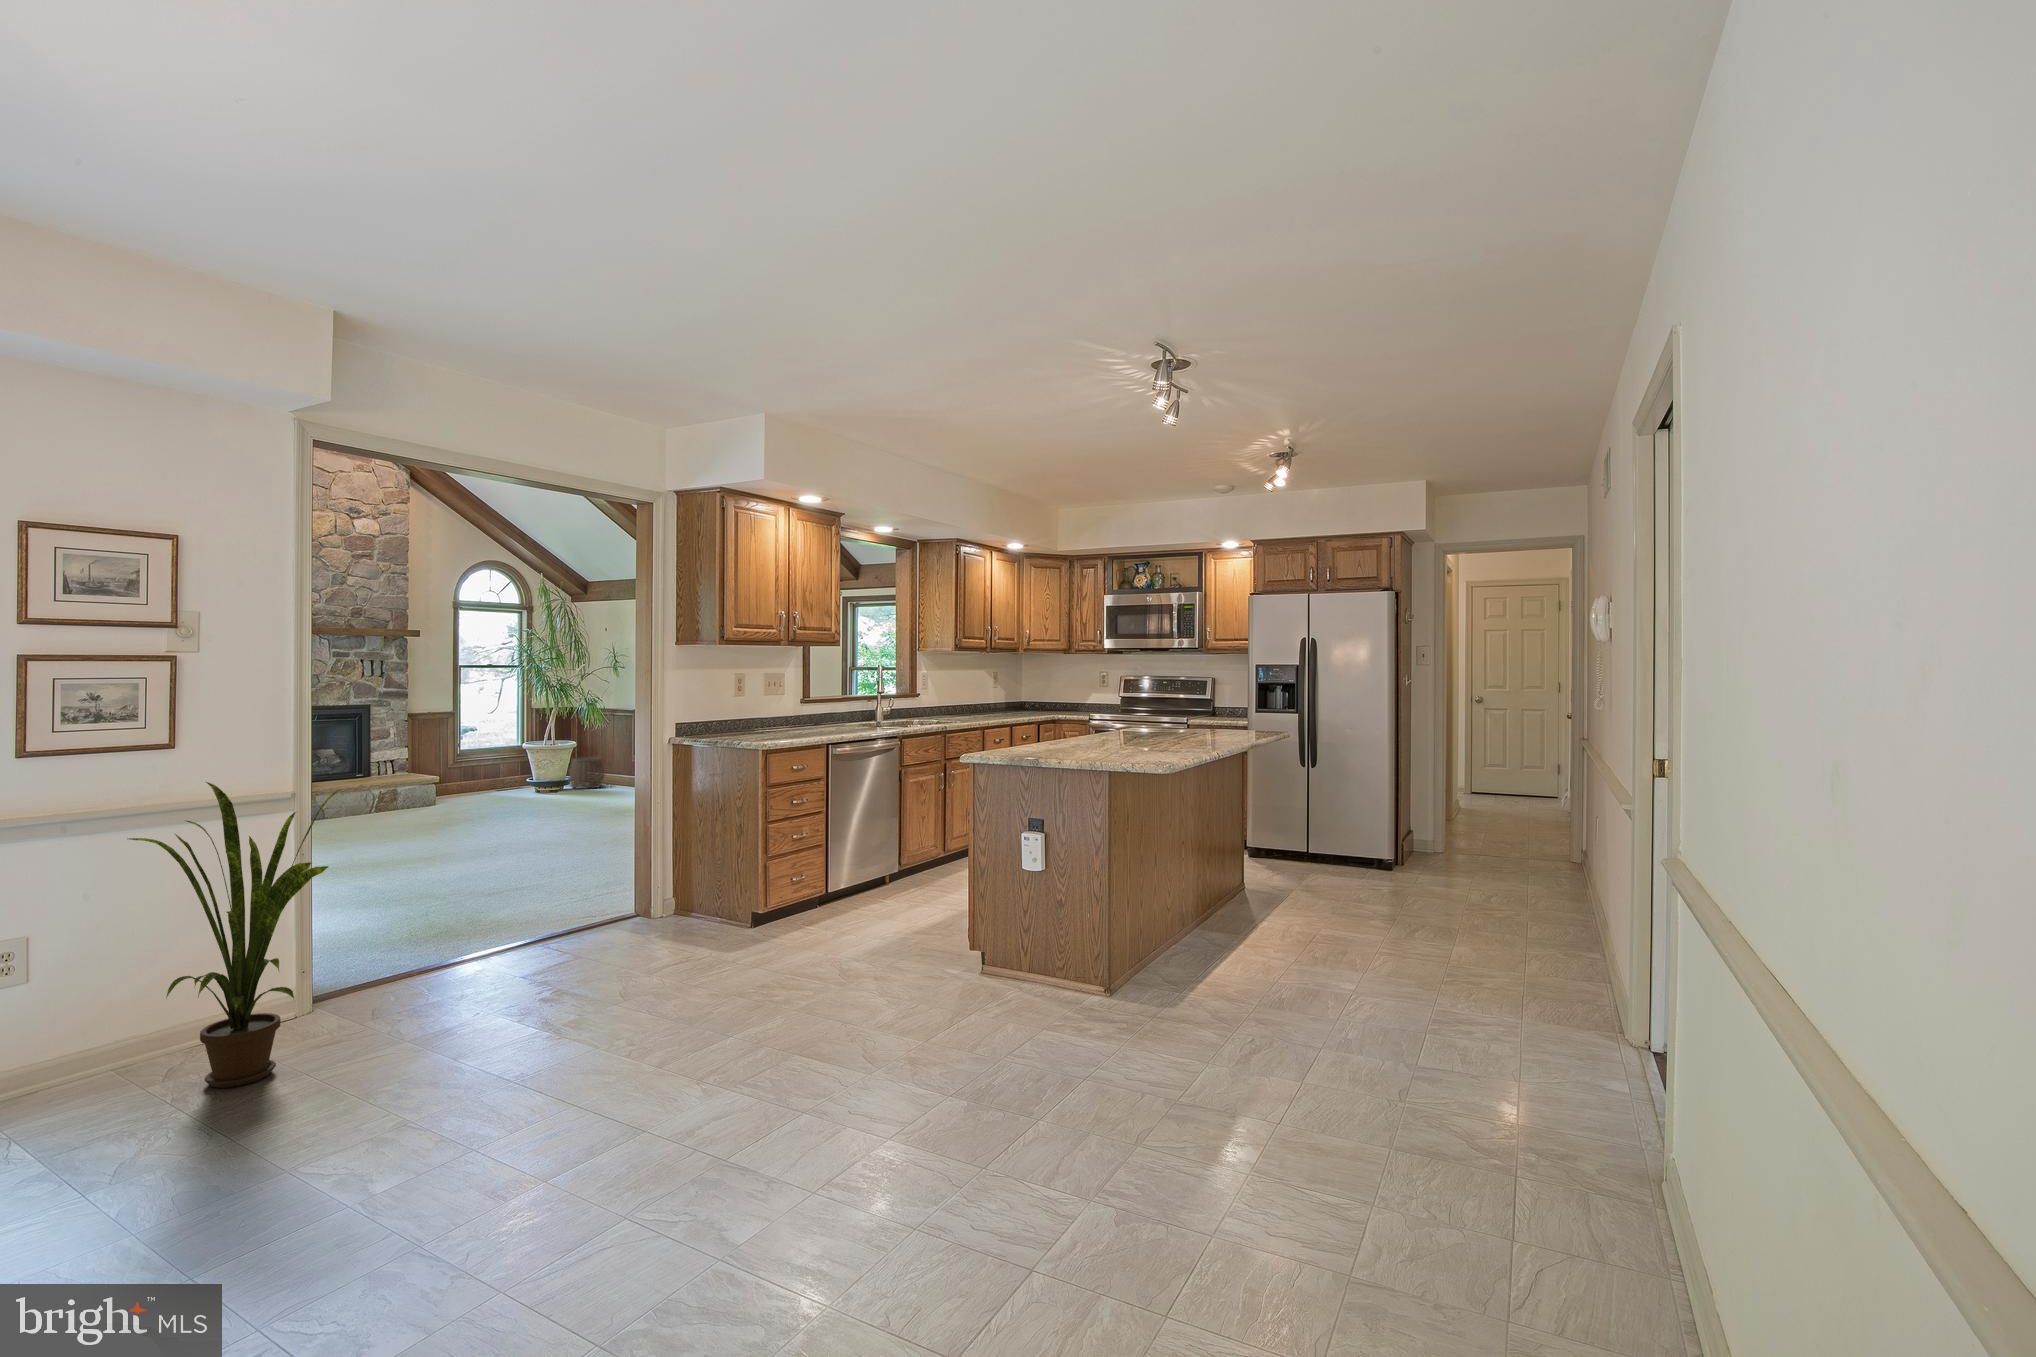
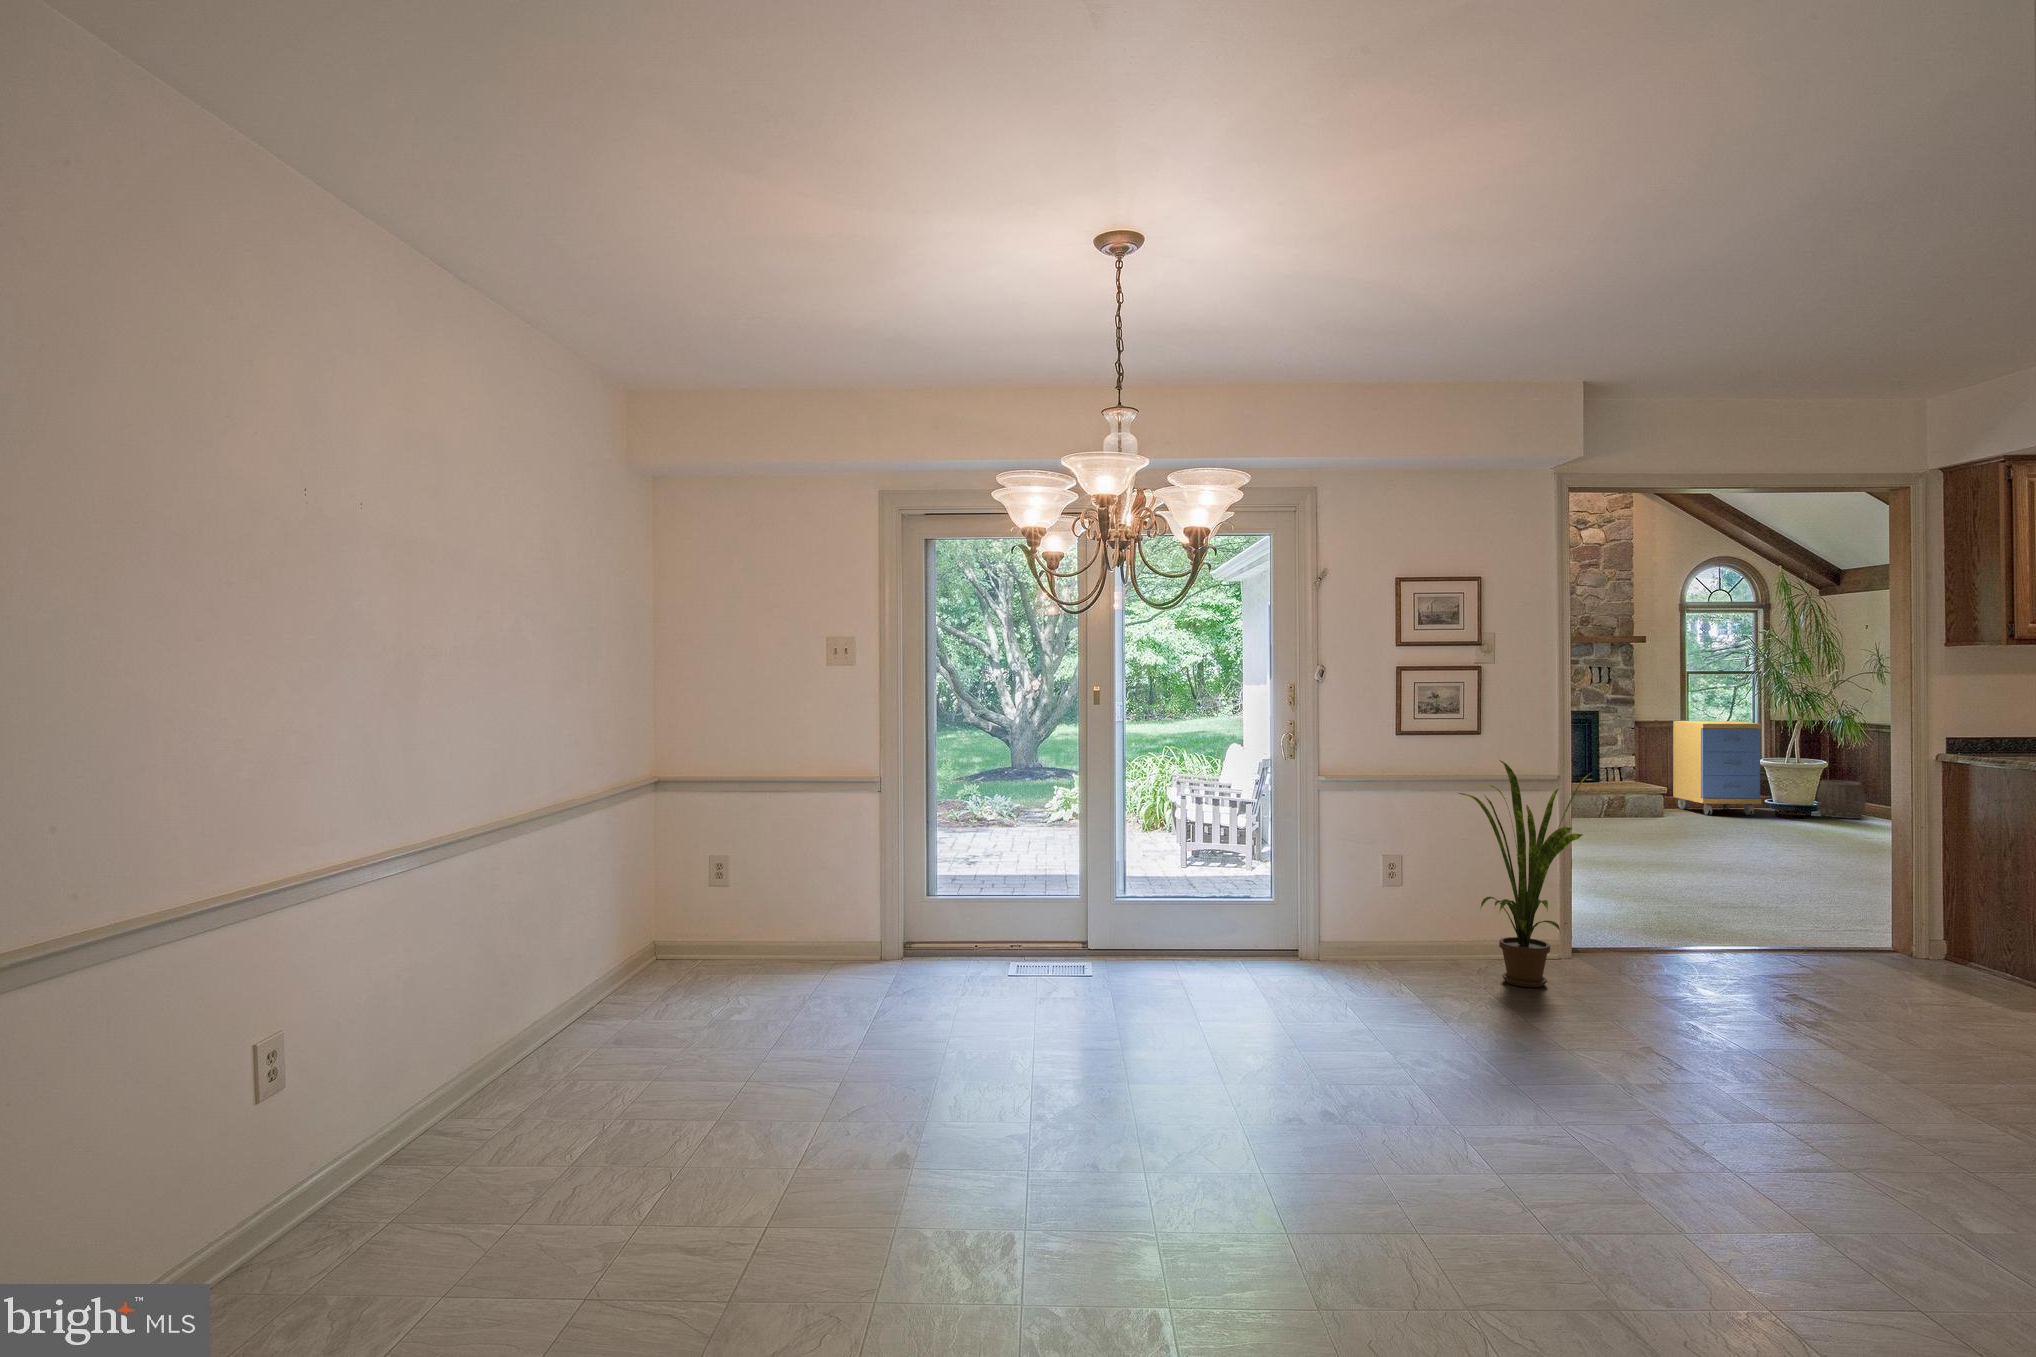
storage cabinet: none [446,710,525,799] -> present [1673,721,1762,815]

